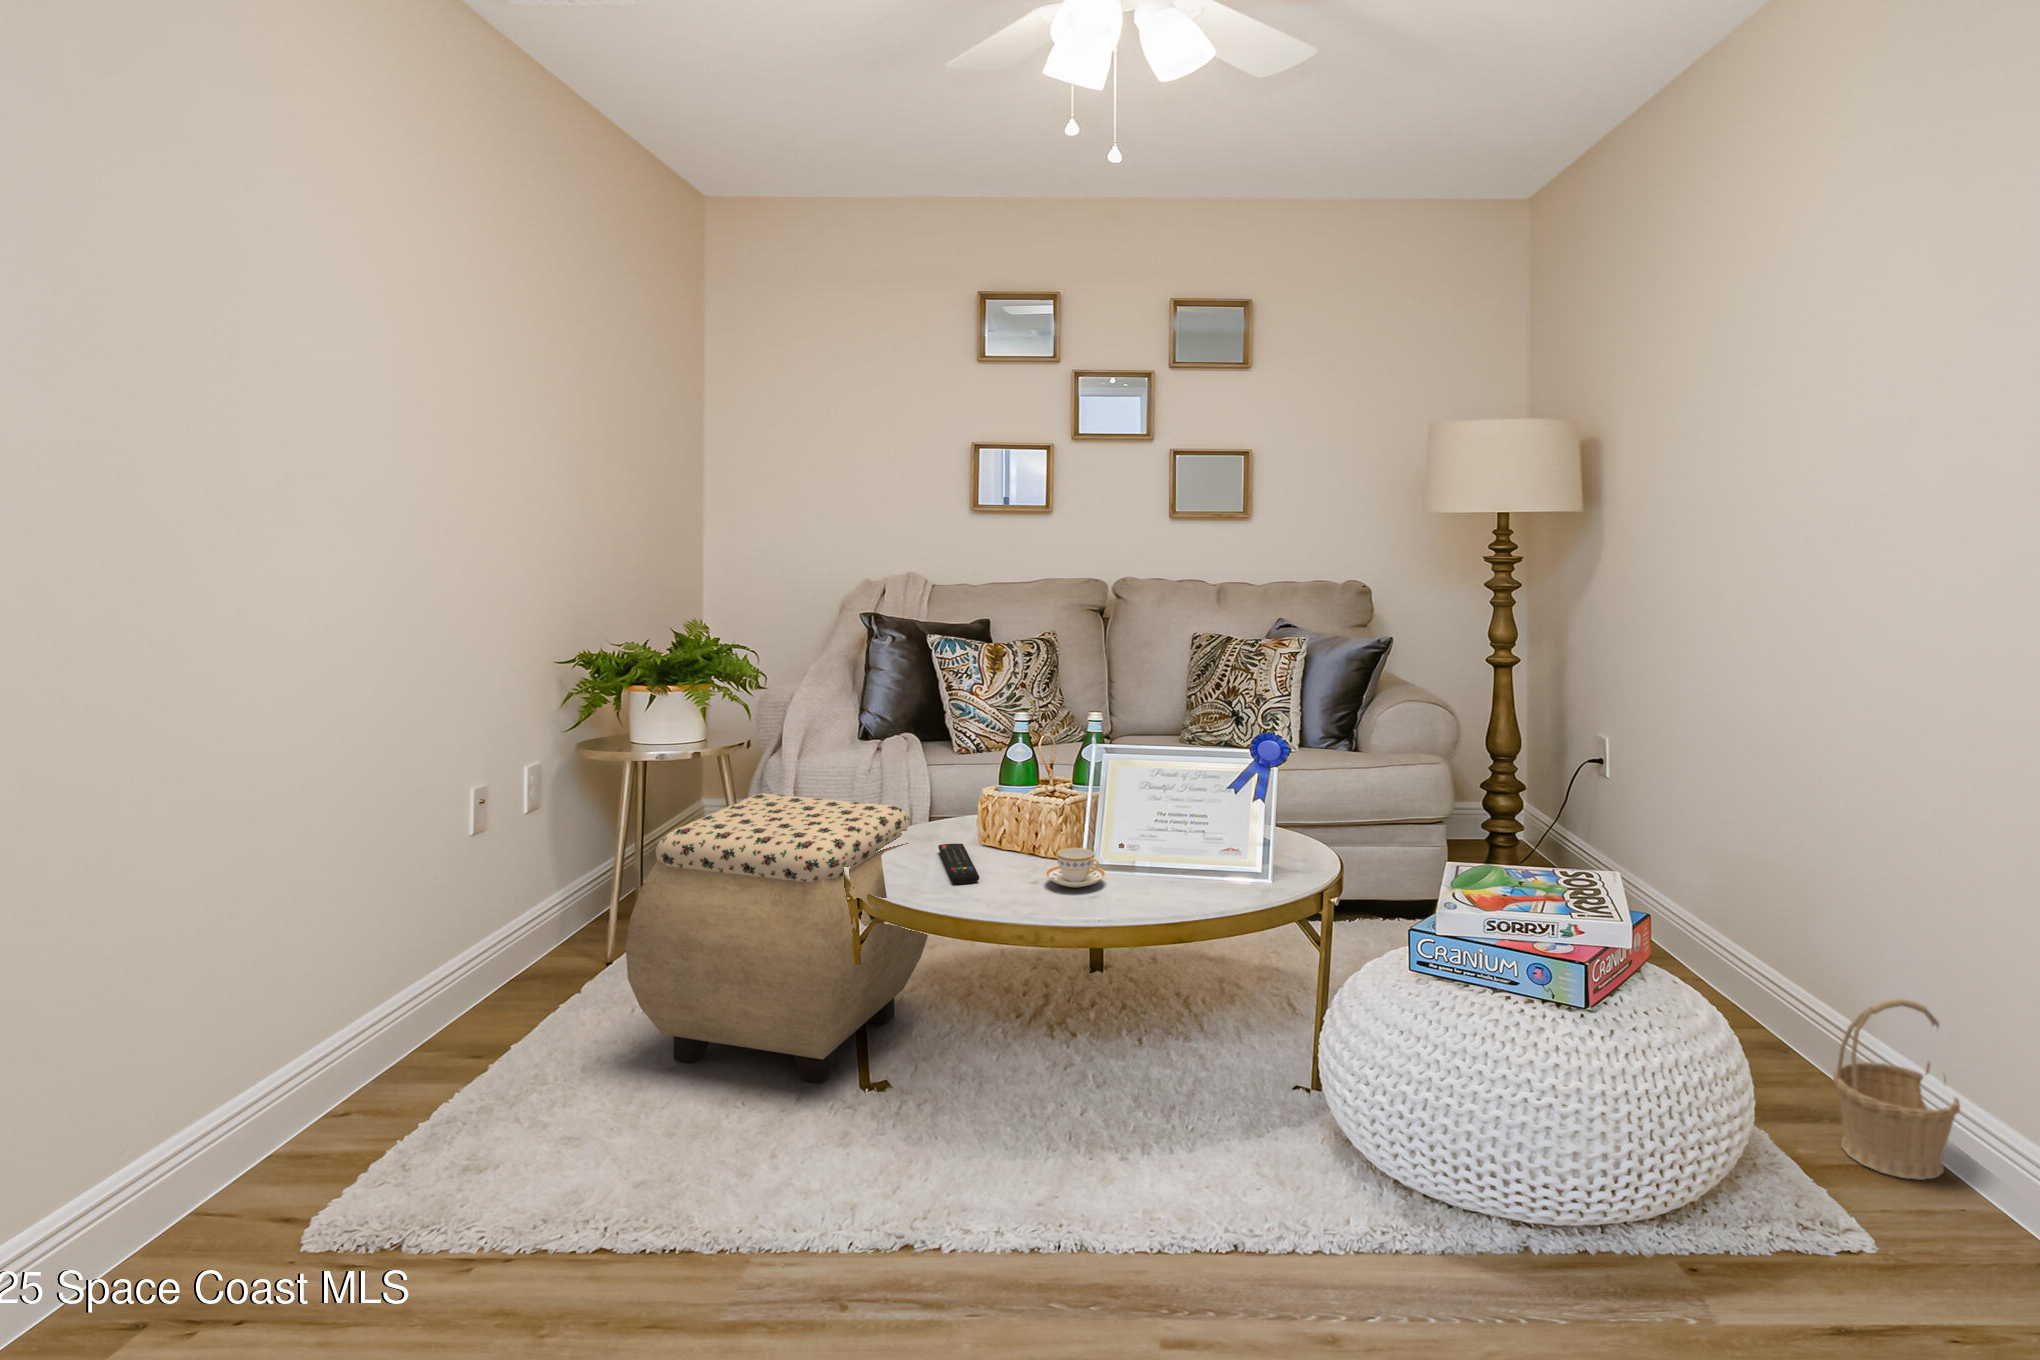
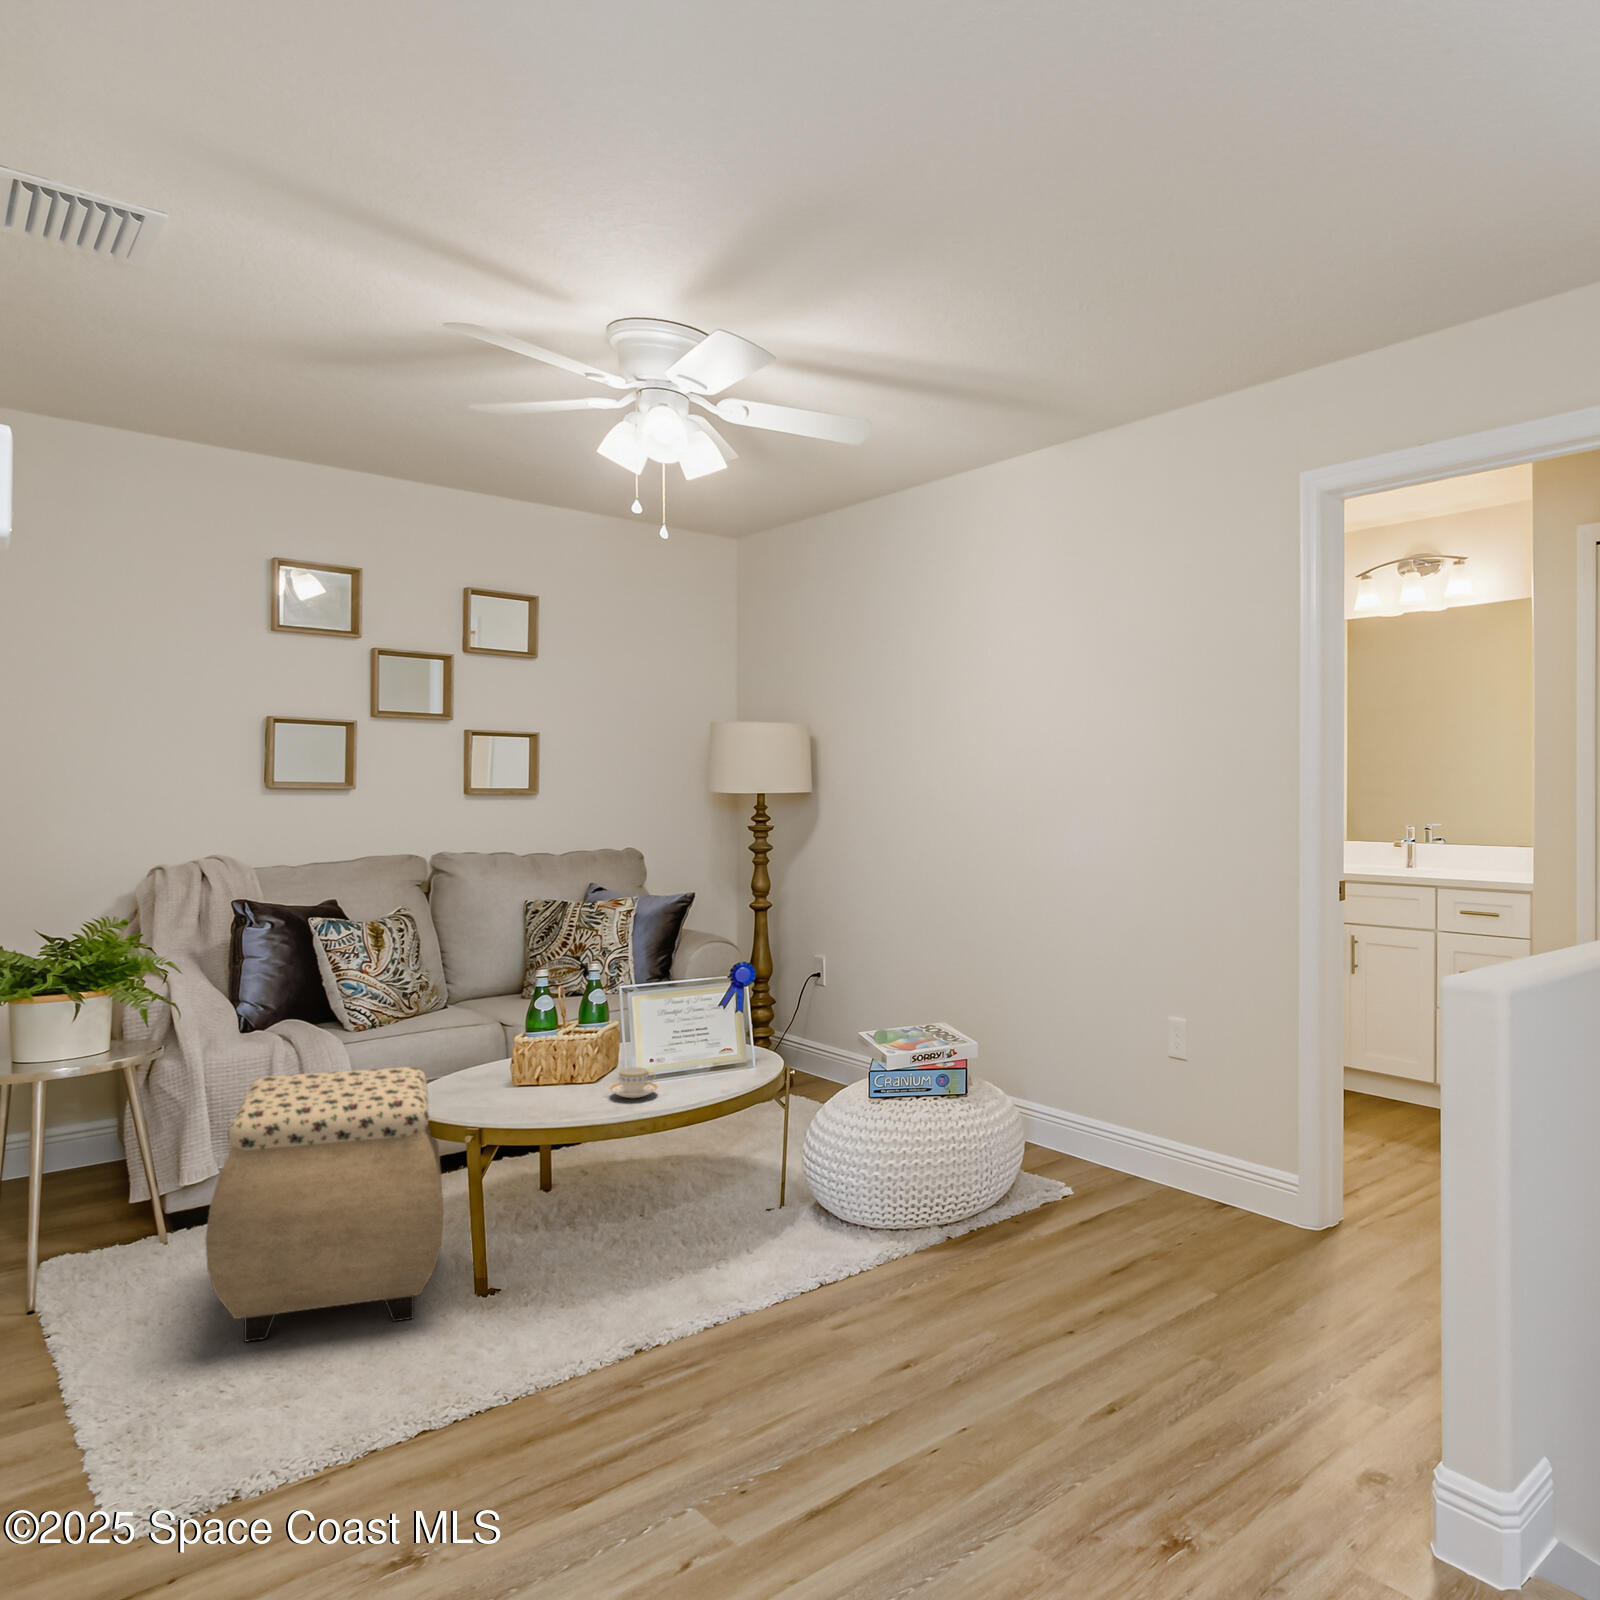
remote control: present [938,844,979,884] -> none [483,1086,559,1112]
basket: present [1833,999,1960,1180] -> none [1068,1078,1134,1182]

